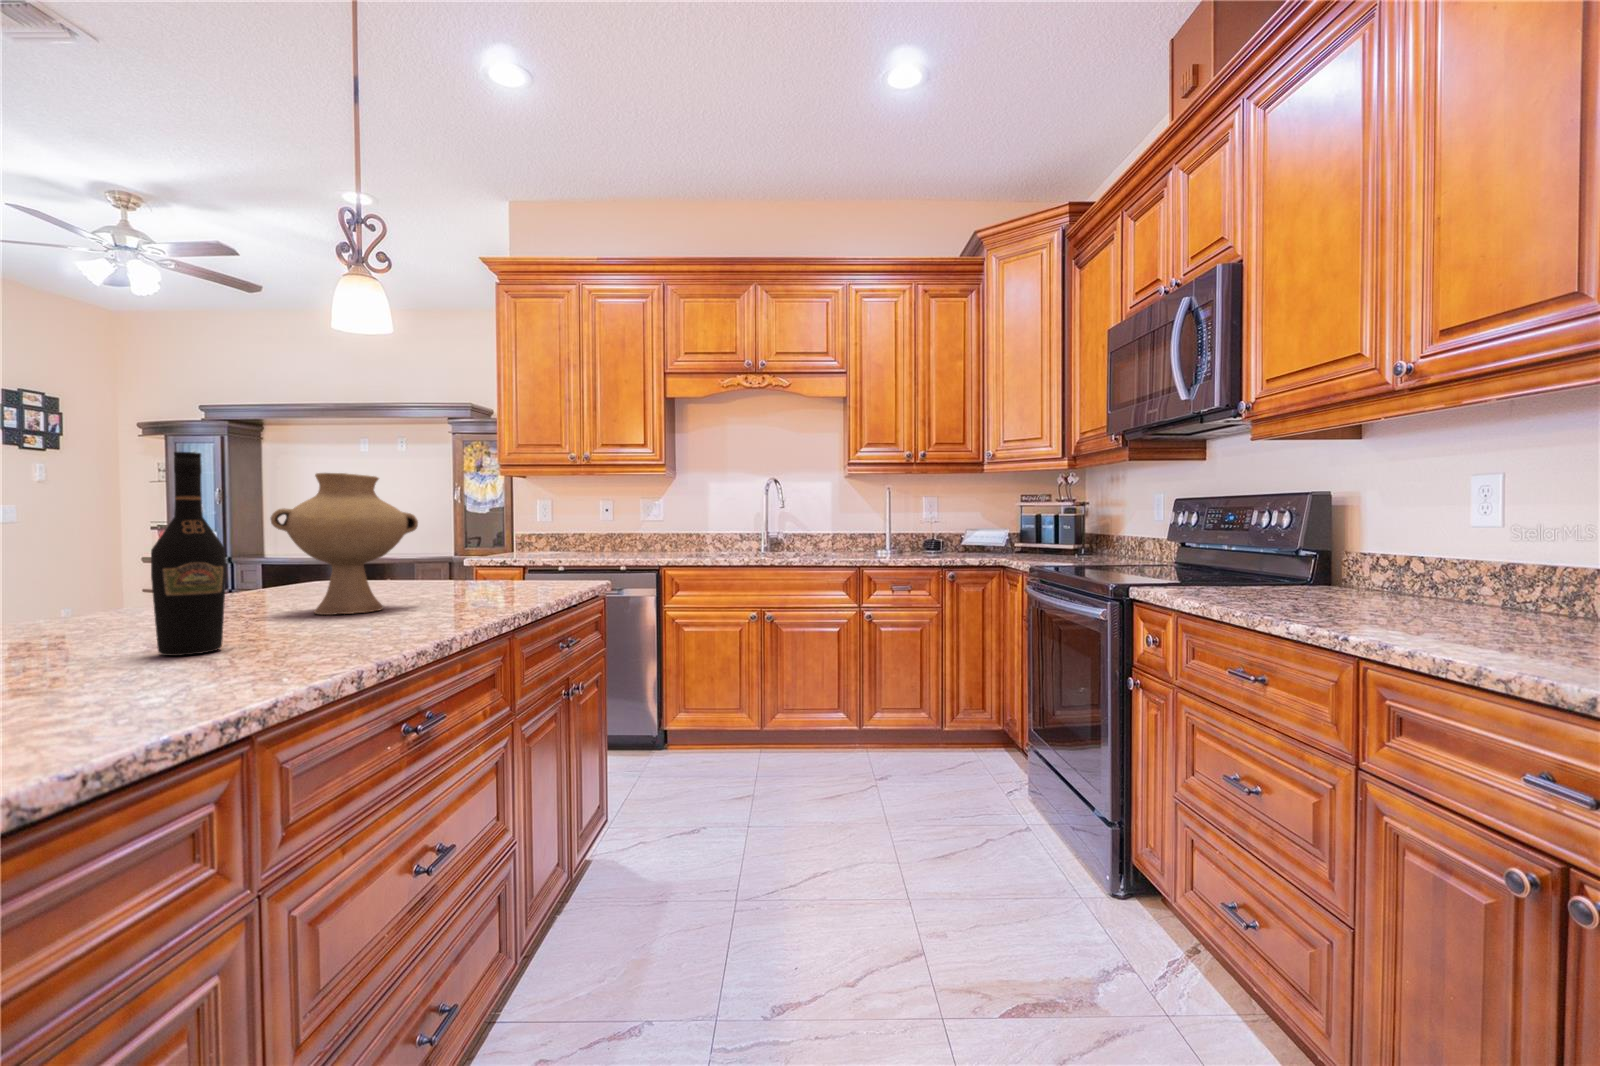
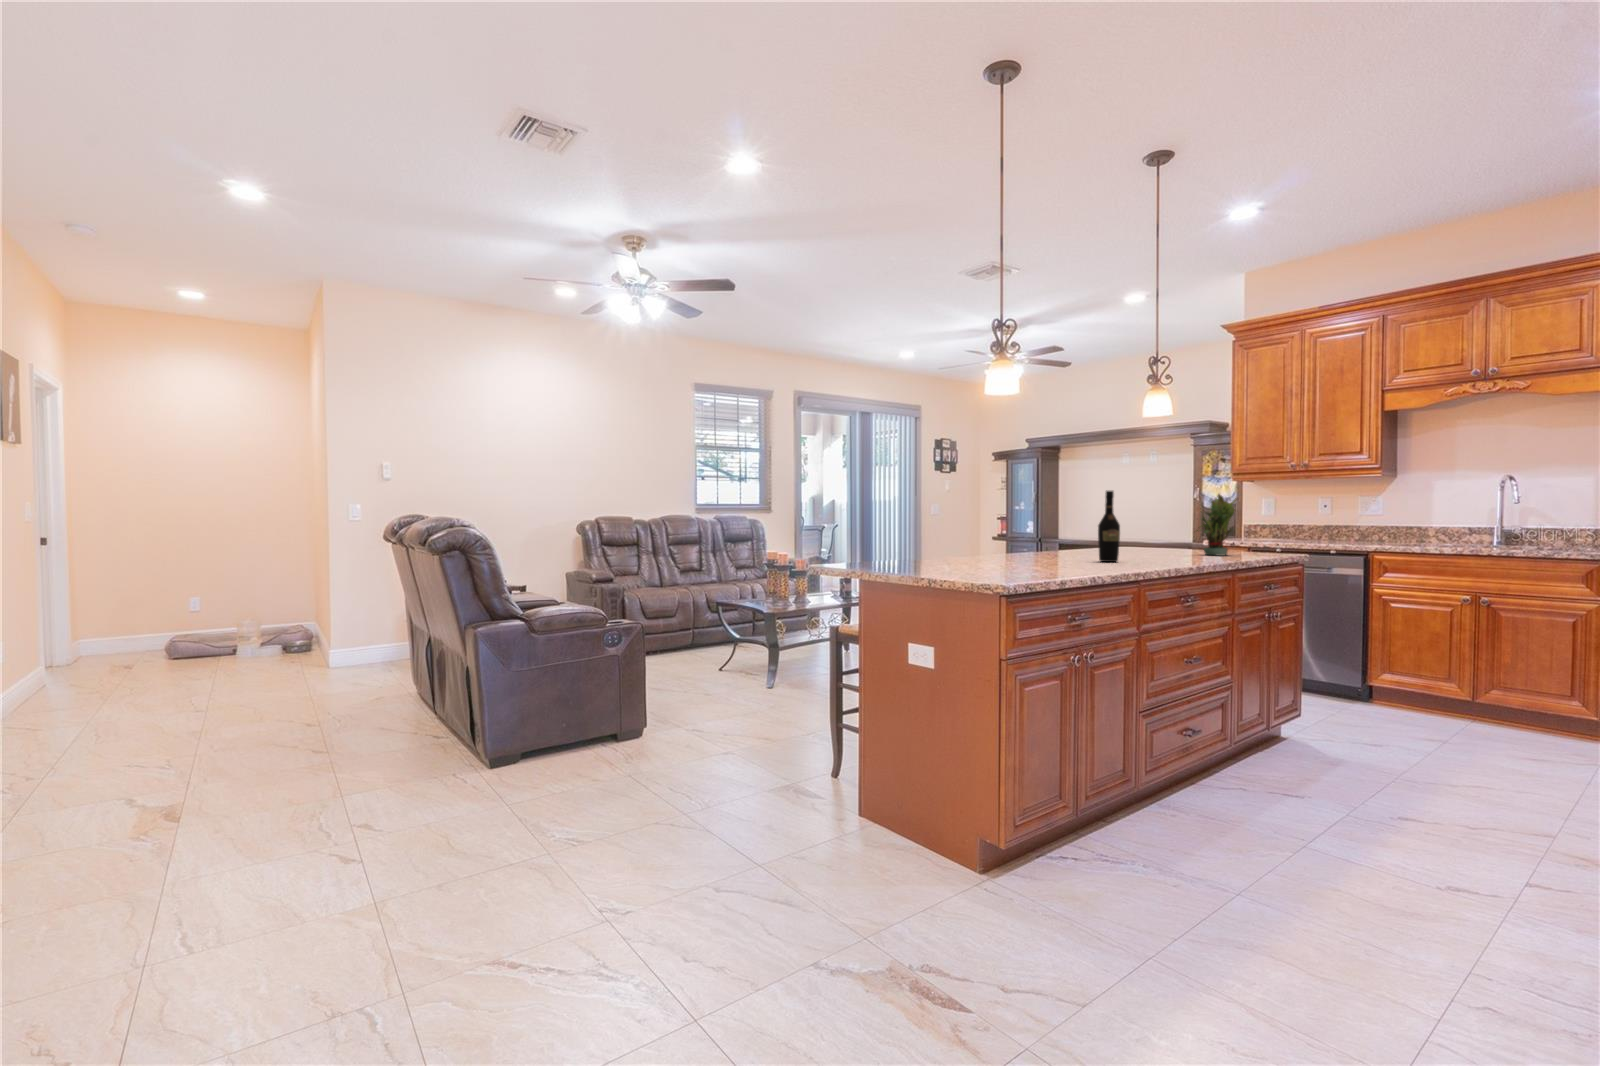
vase: present [270,473,418,615] -> none [1121,493,1185,558]
potted plant: none [438,482,514,594] -> present [1196,494,1238,556]

